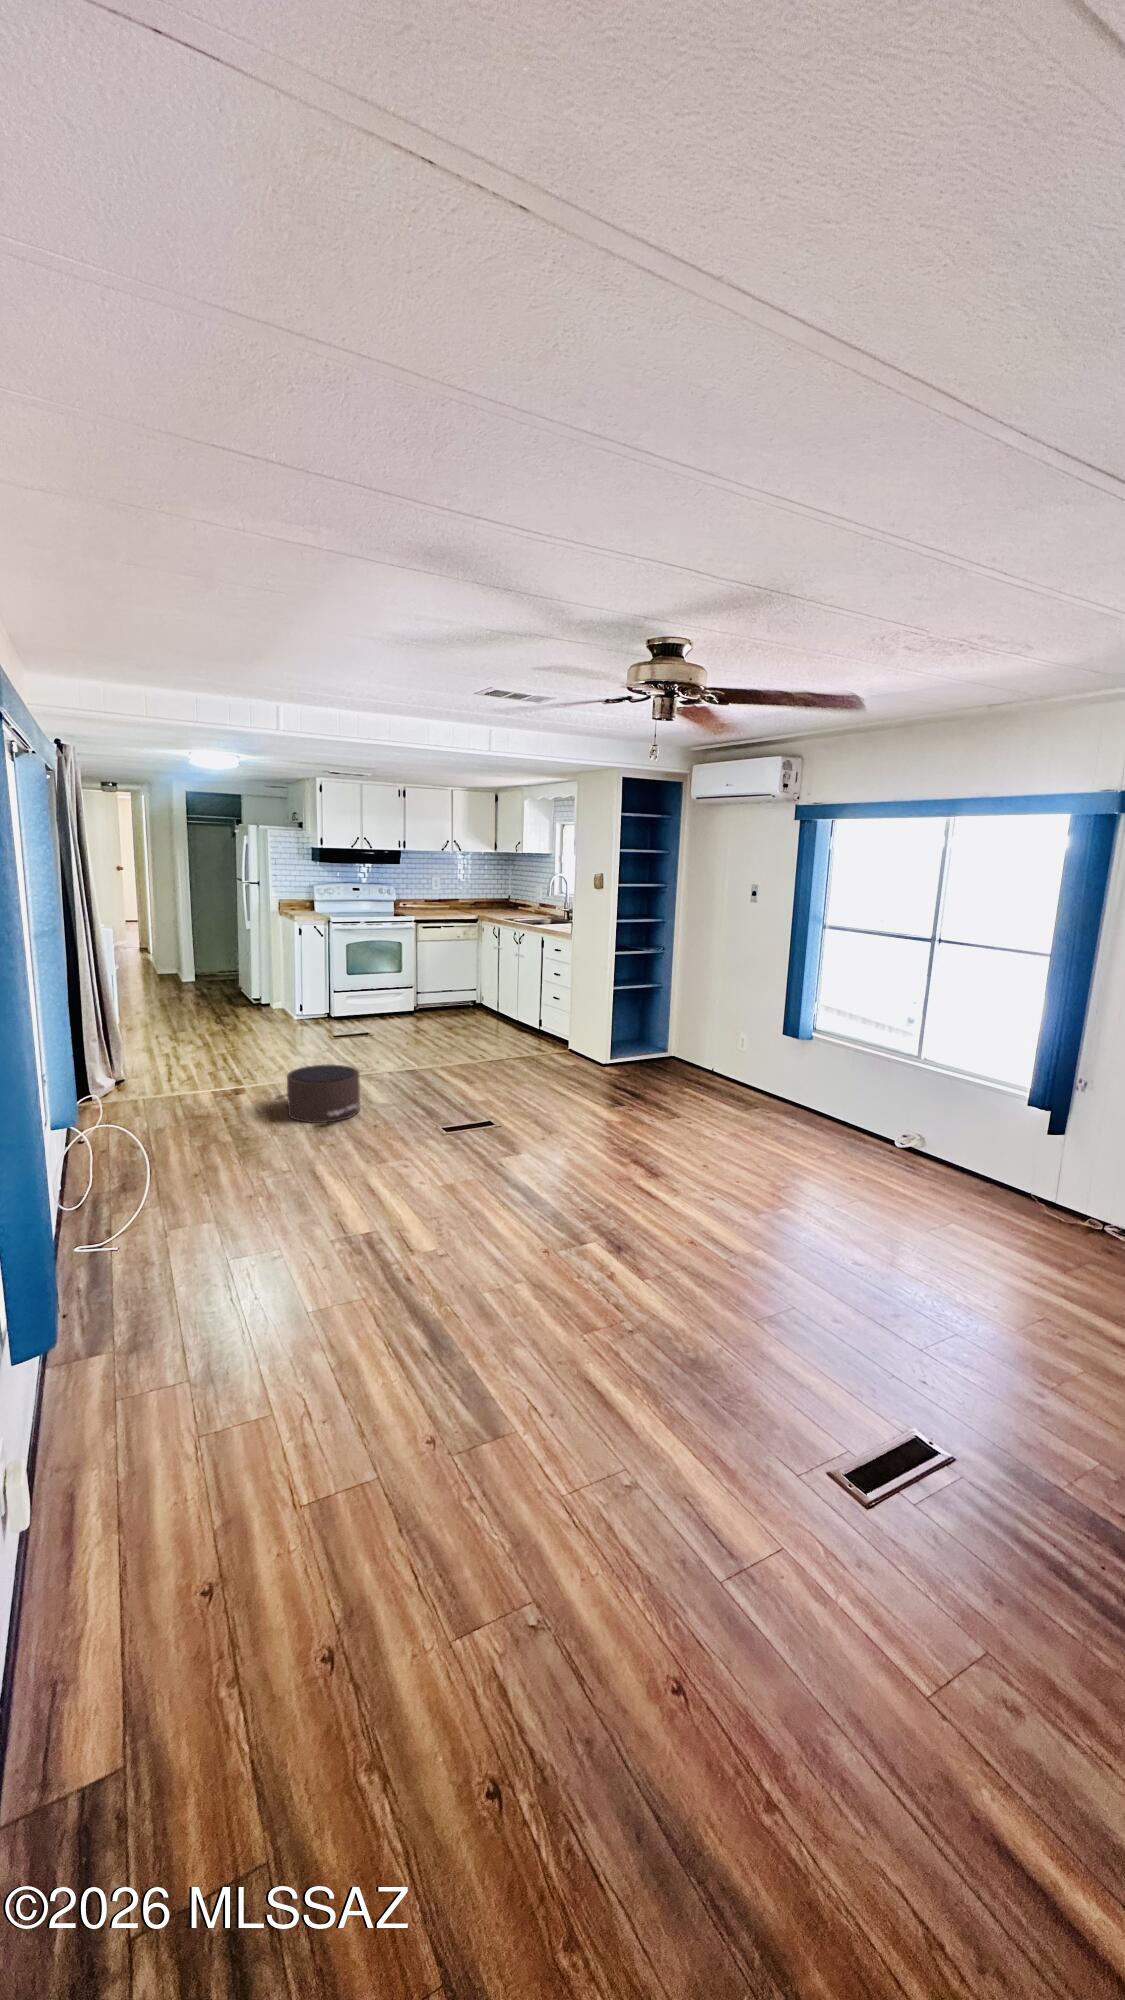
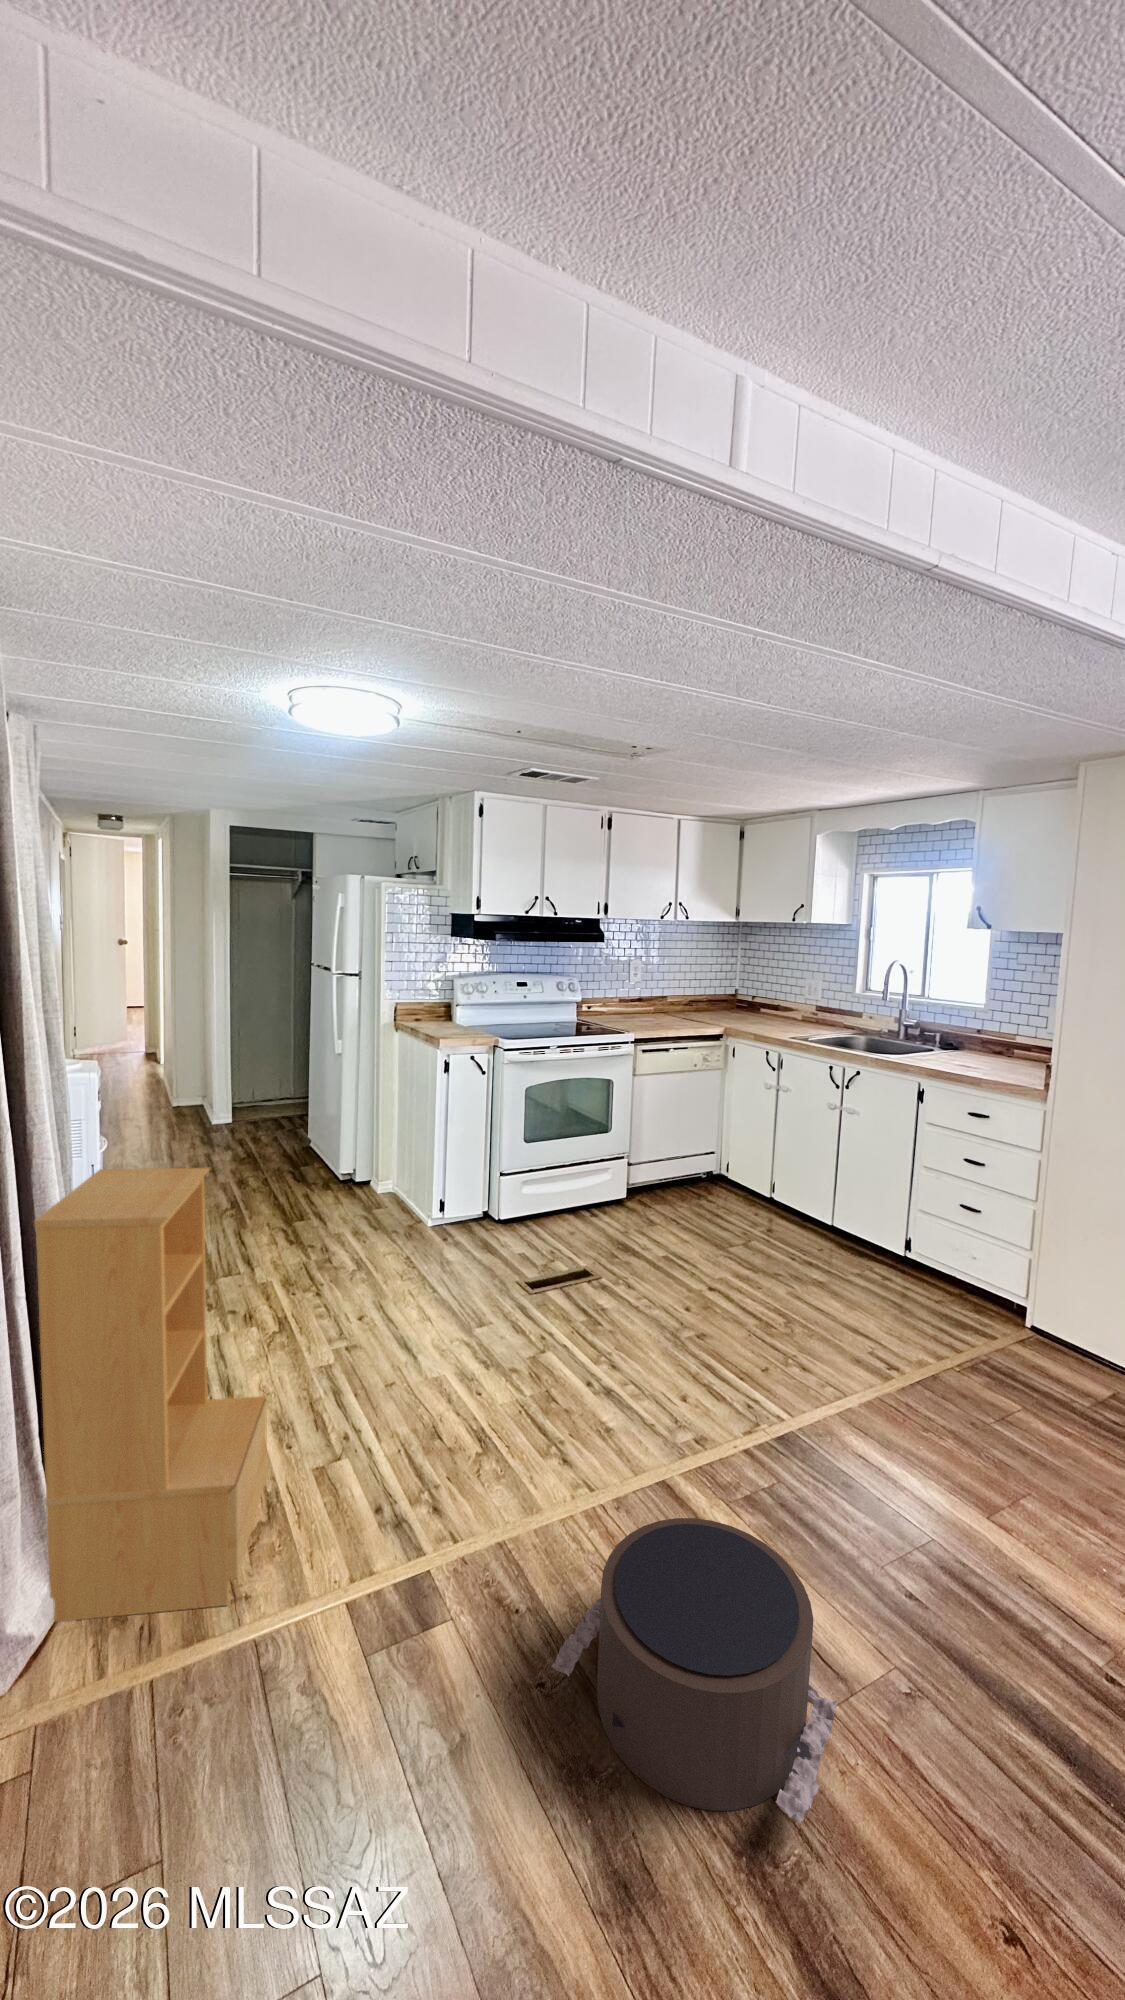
bookshelf: none [92,944,186,1098] -> present [35,1168,267,1622]

